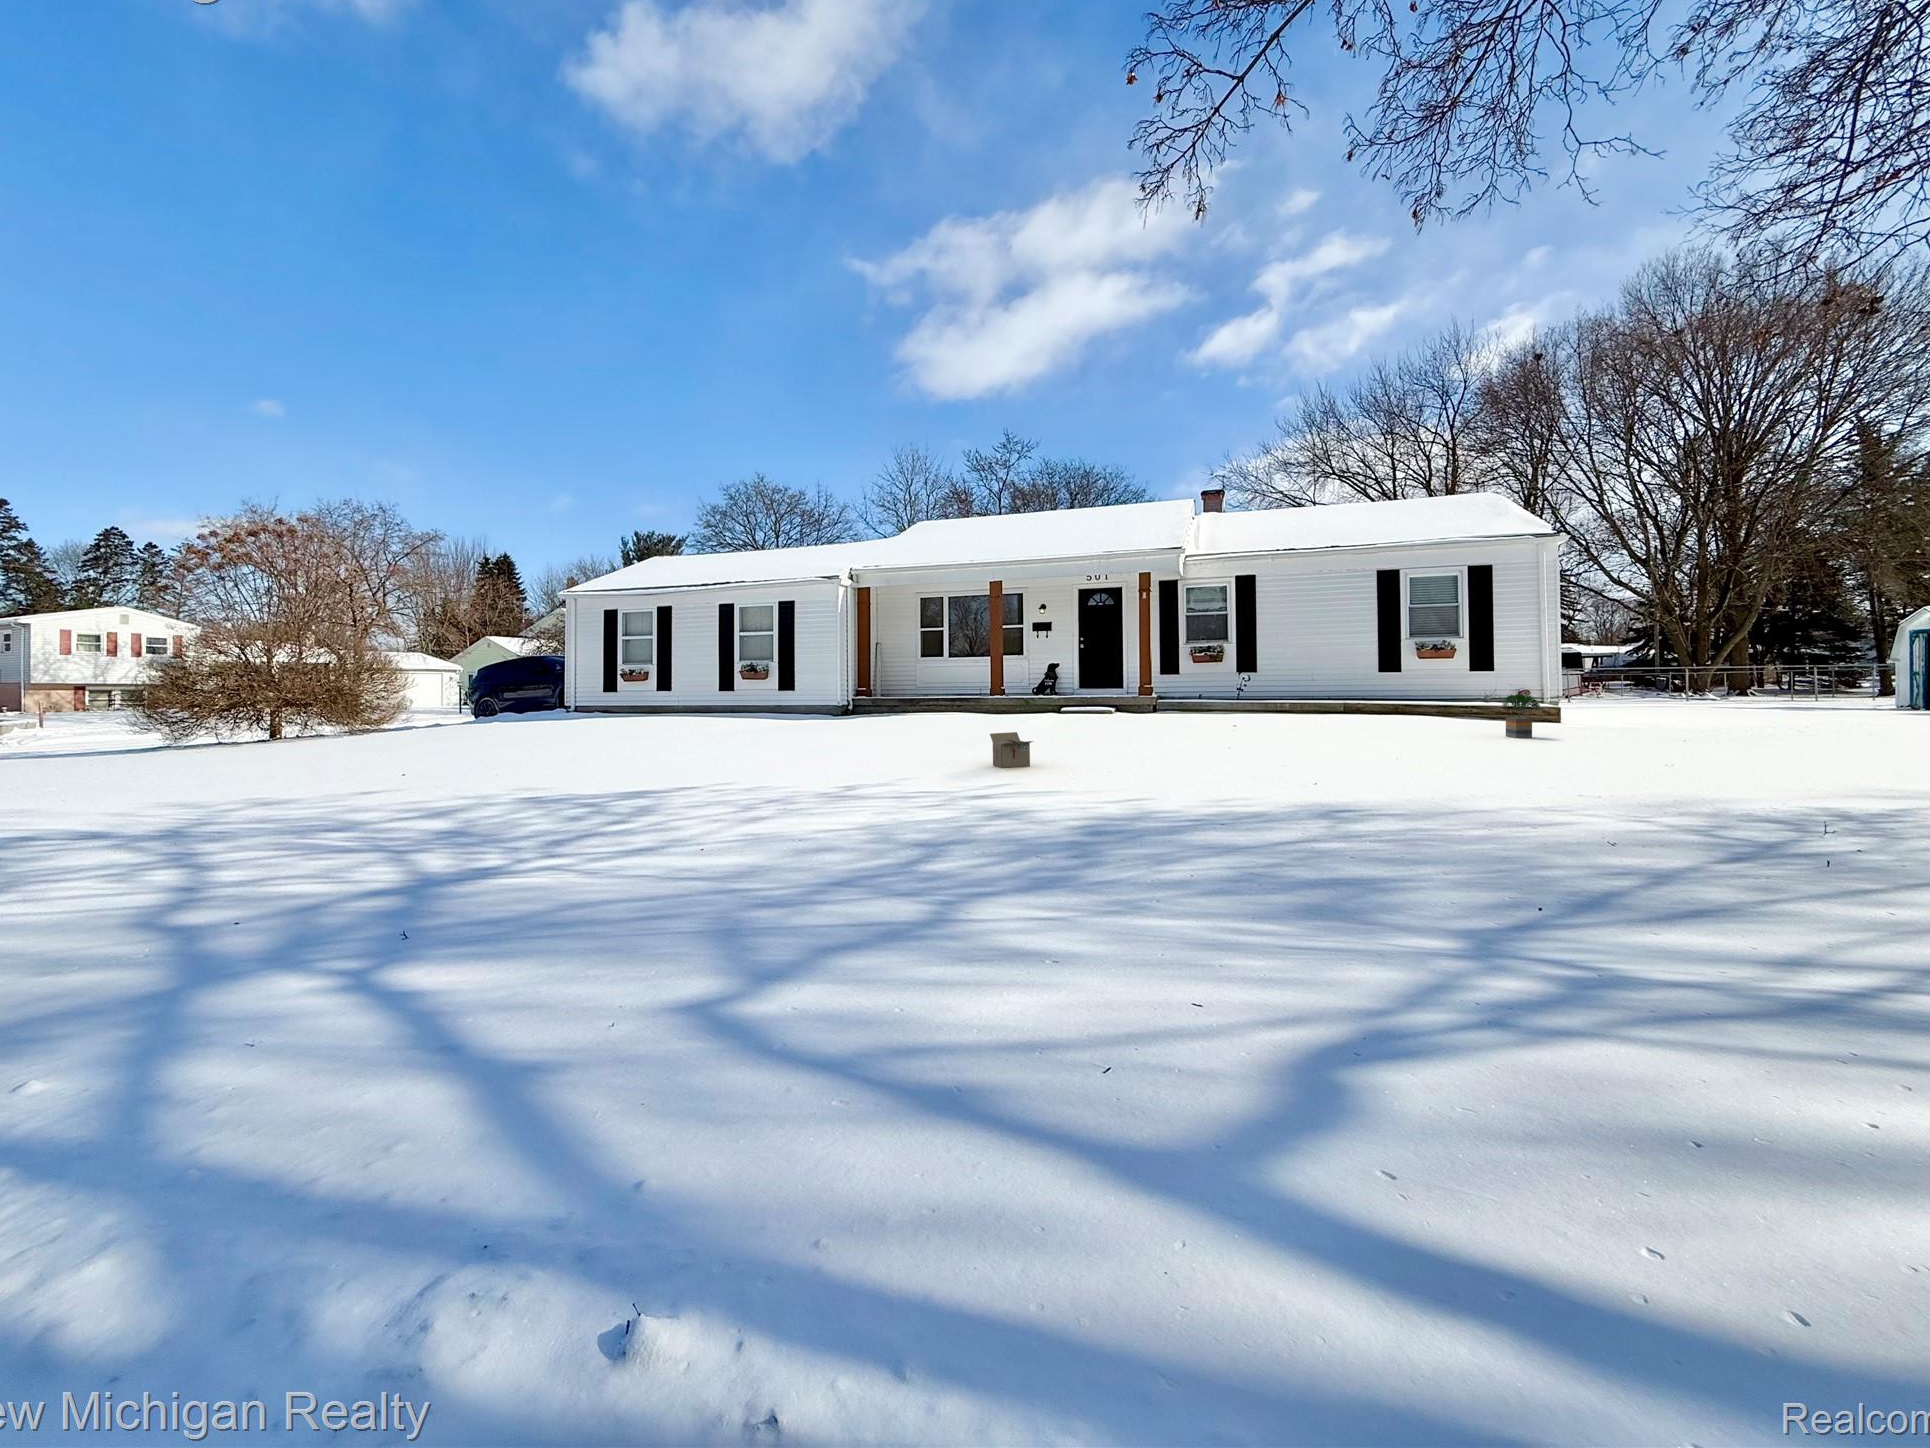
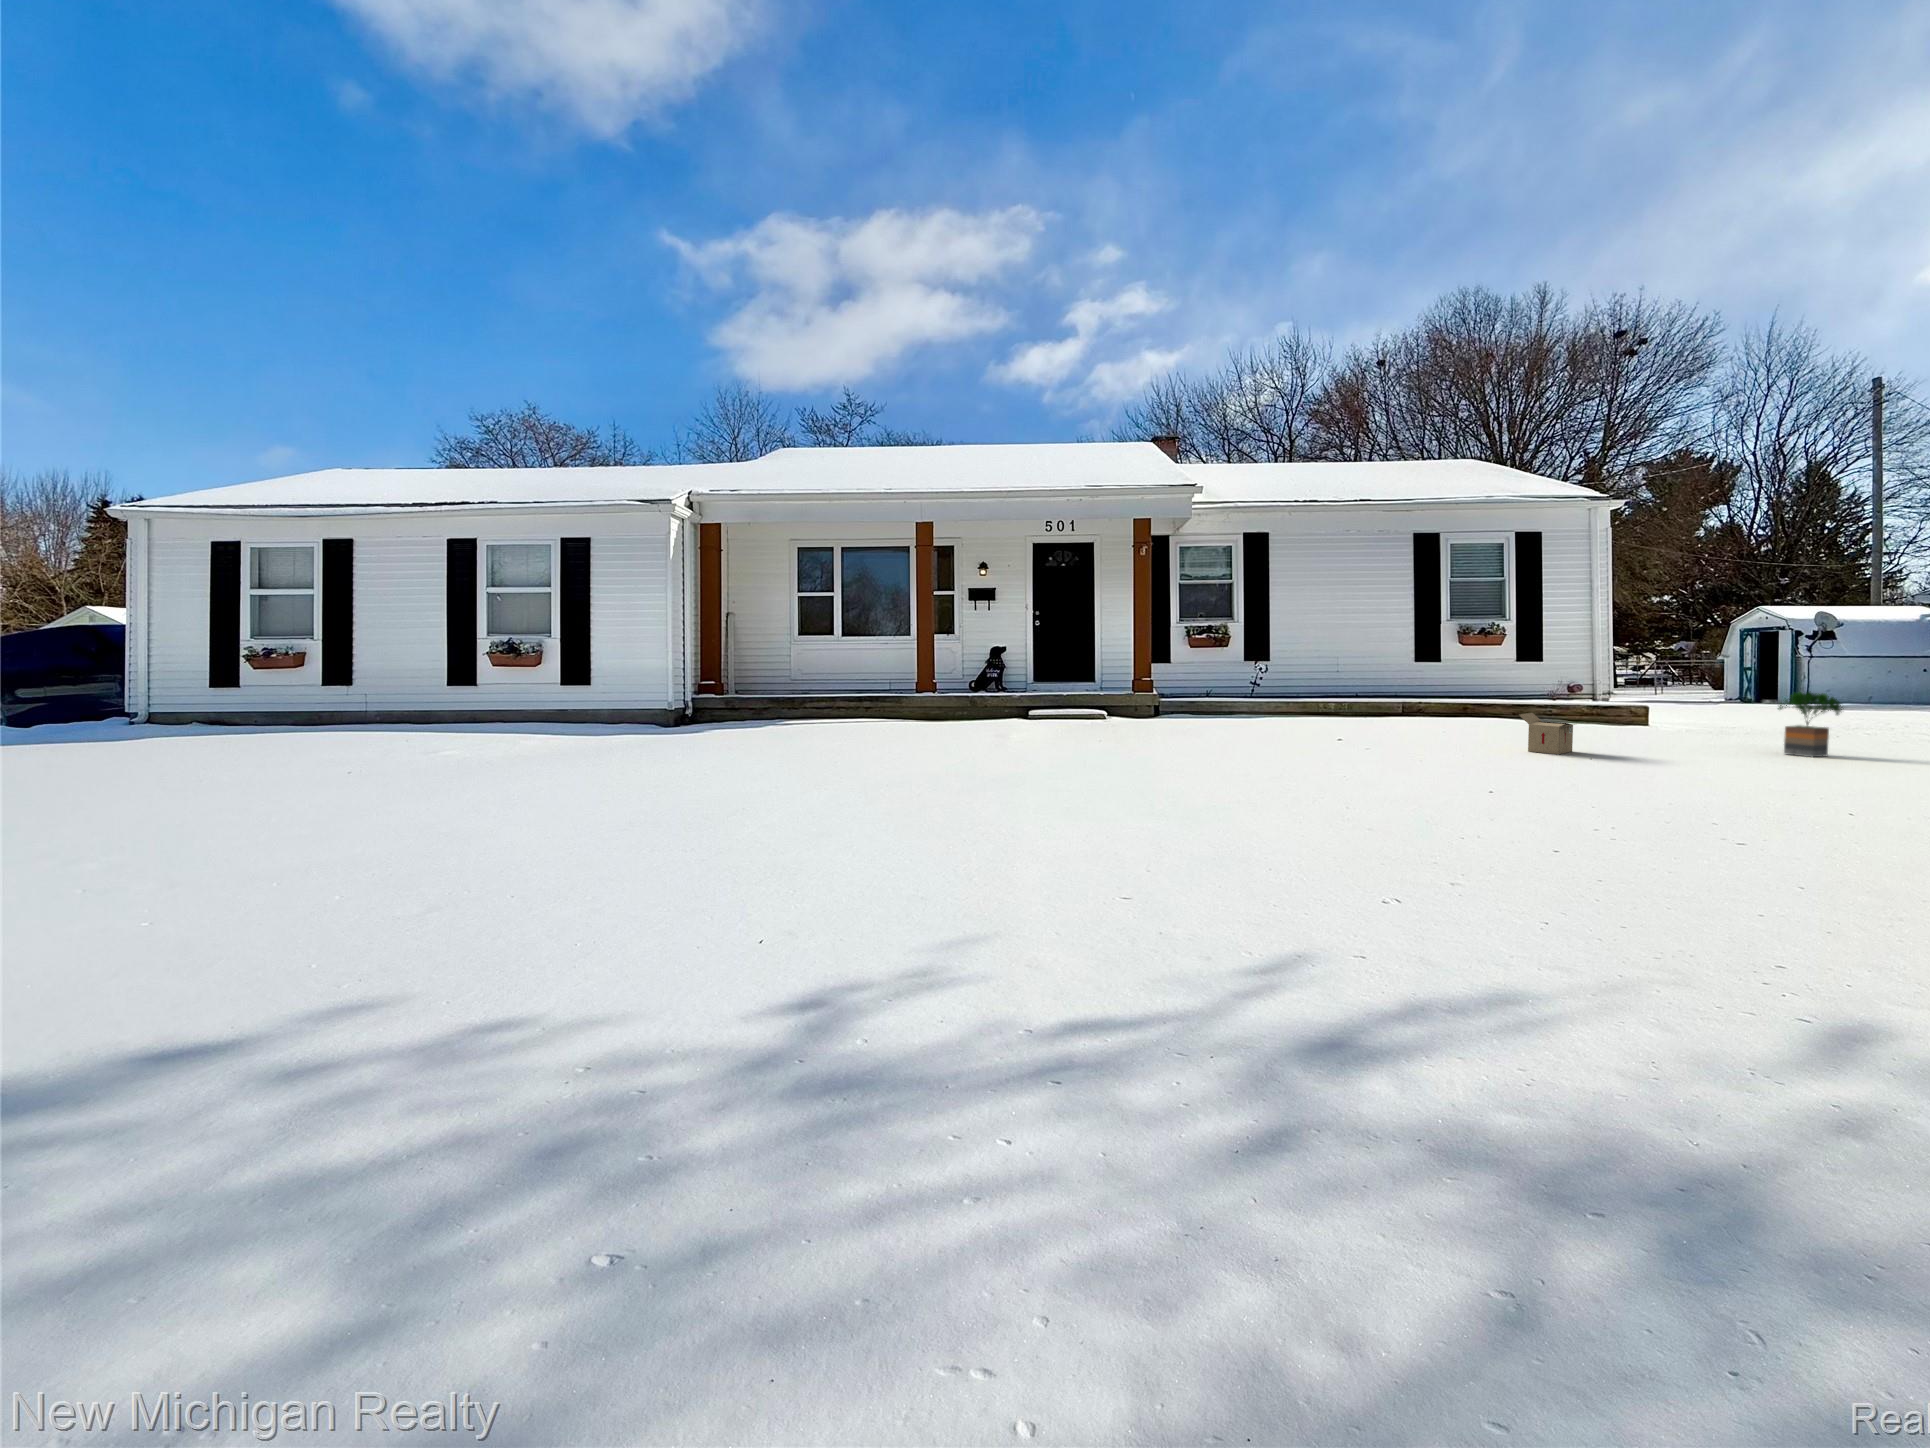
cardboard box: present [990,732,1033,768] -> present [1519,713,1575,754]

